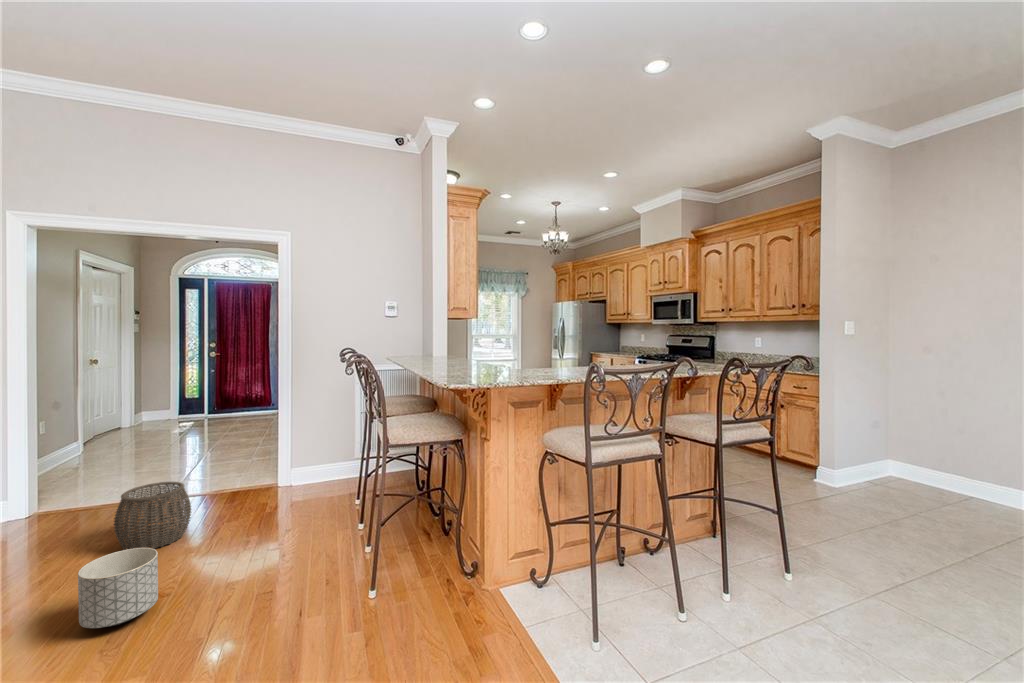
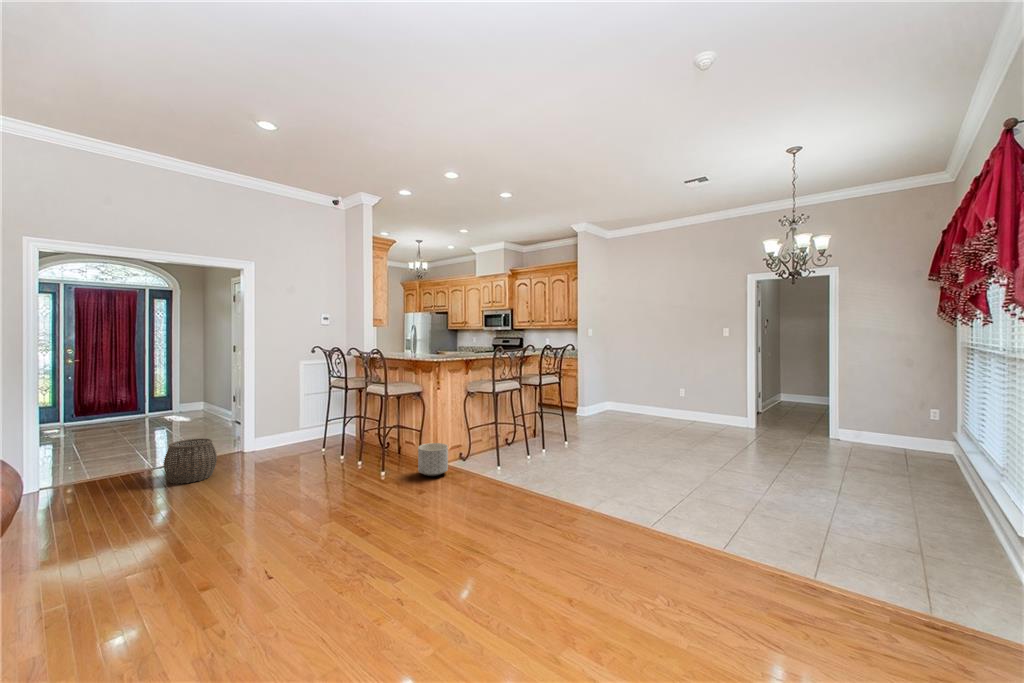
planter: present [78,548,158,628] -> present [418,443,448,476]

